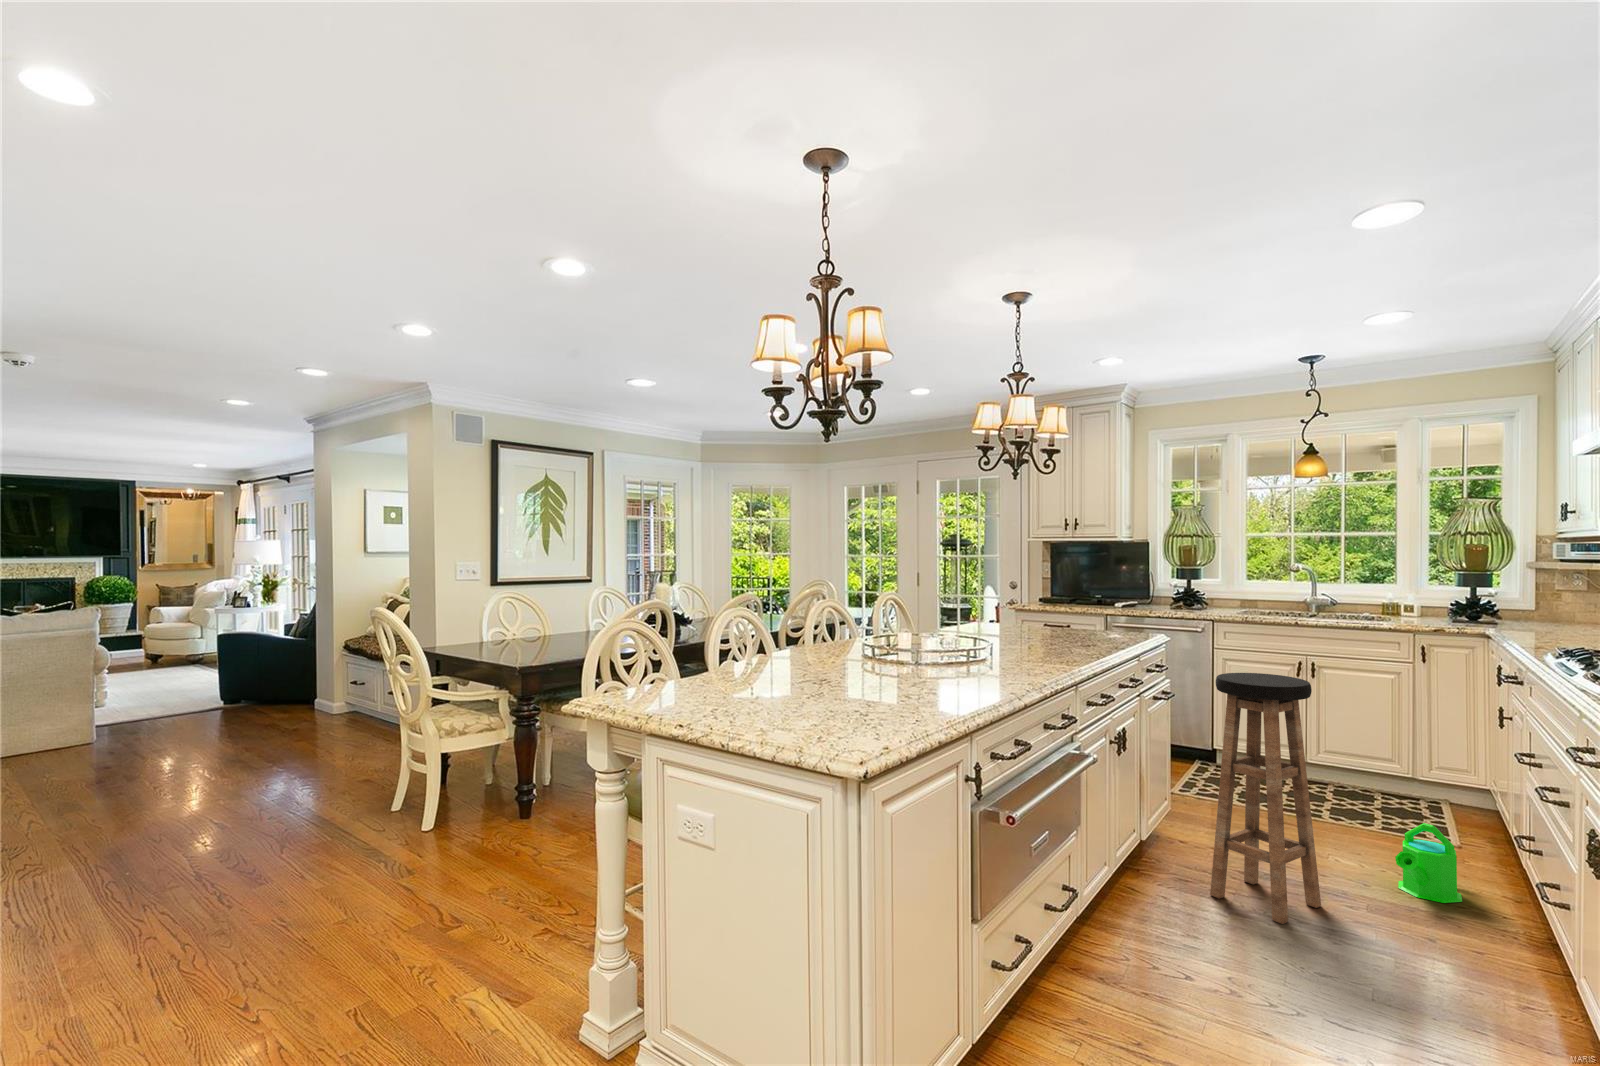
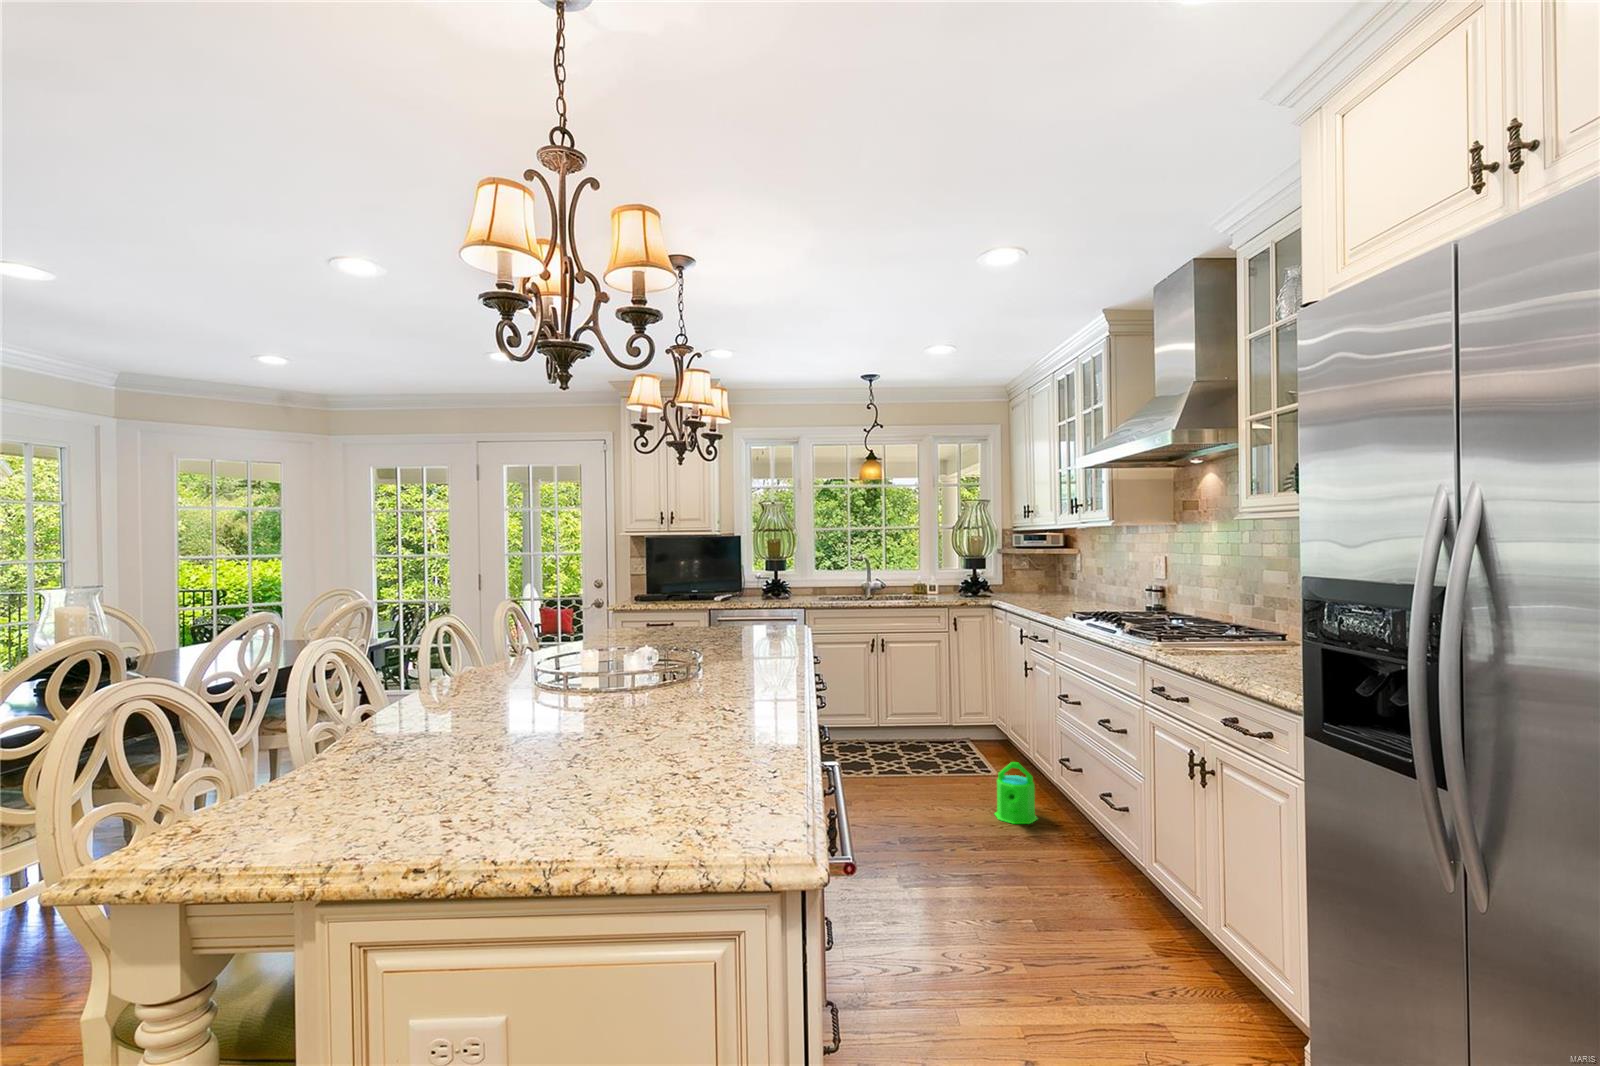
bar stool: present [1210,673,1321,924] -> none [891,653,969,881]

